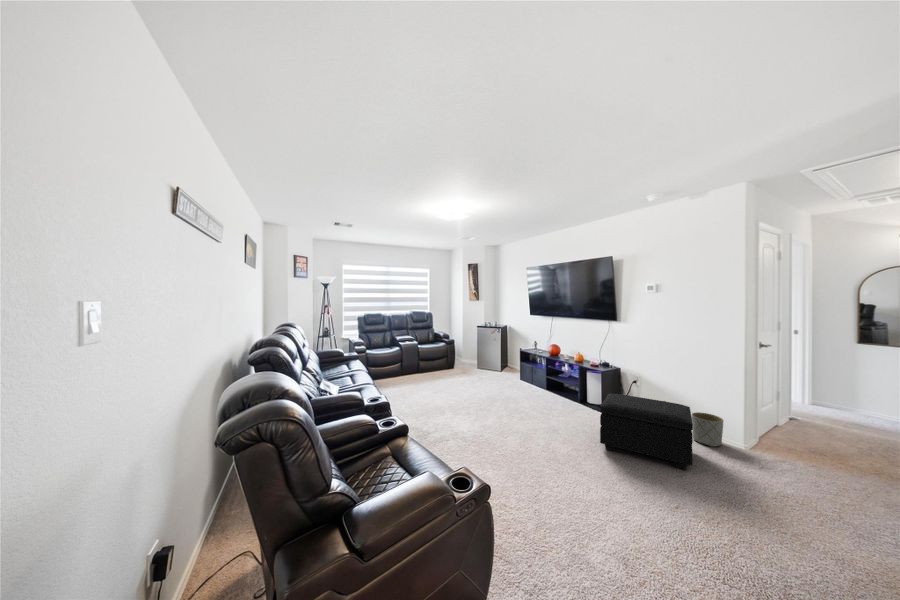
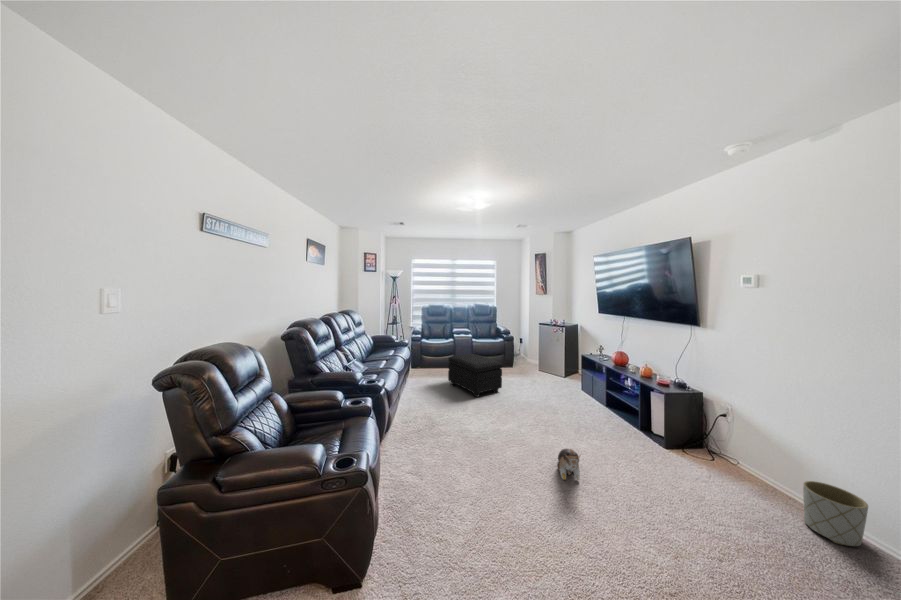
footstool: present [600,394,693,470] -> present [448,354,502,397]
plush toy: none [541,421,569,447] -> present [557,449,580,480]

